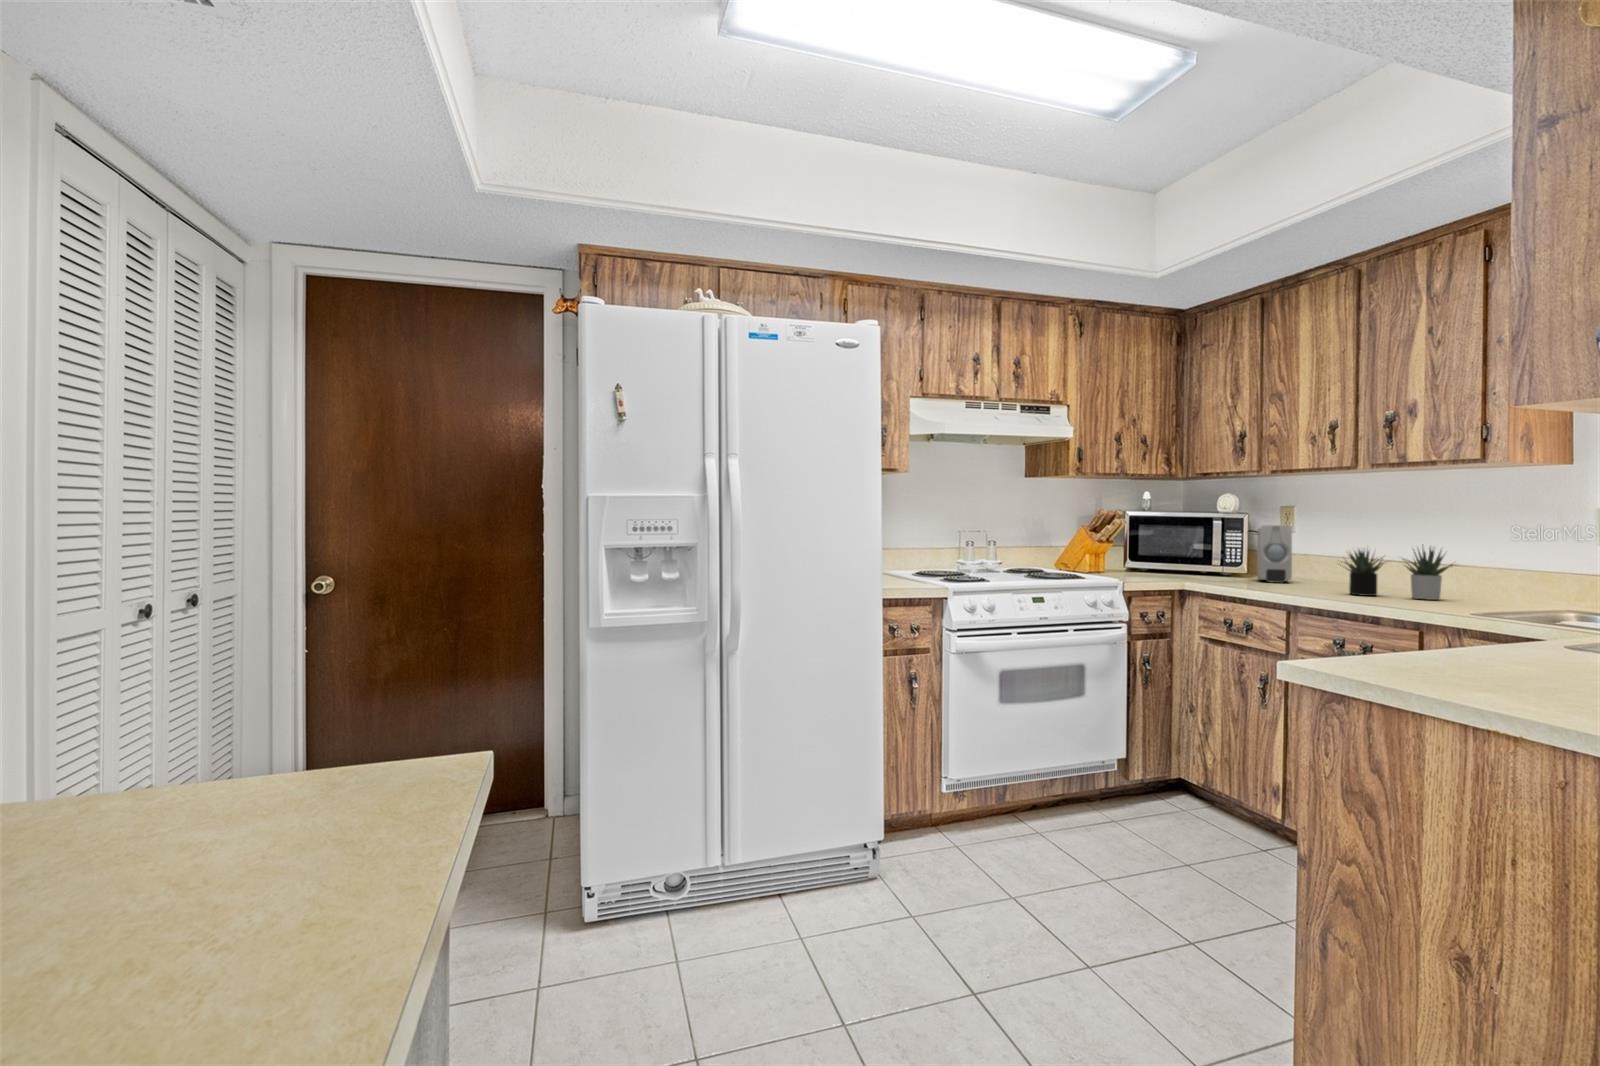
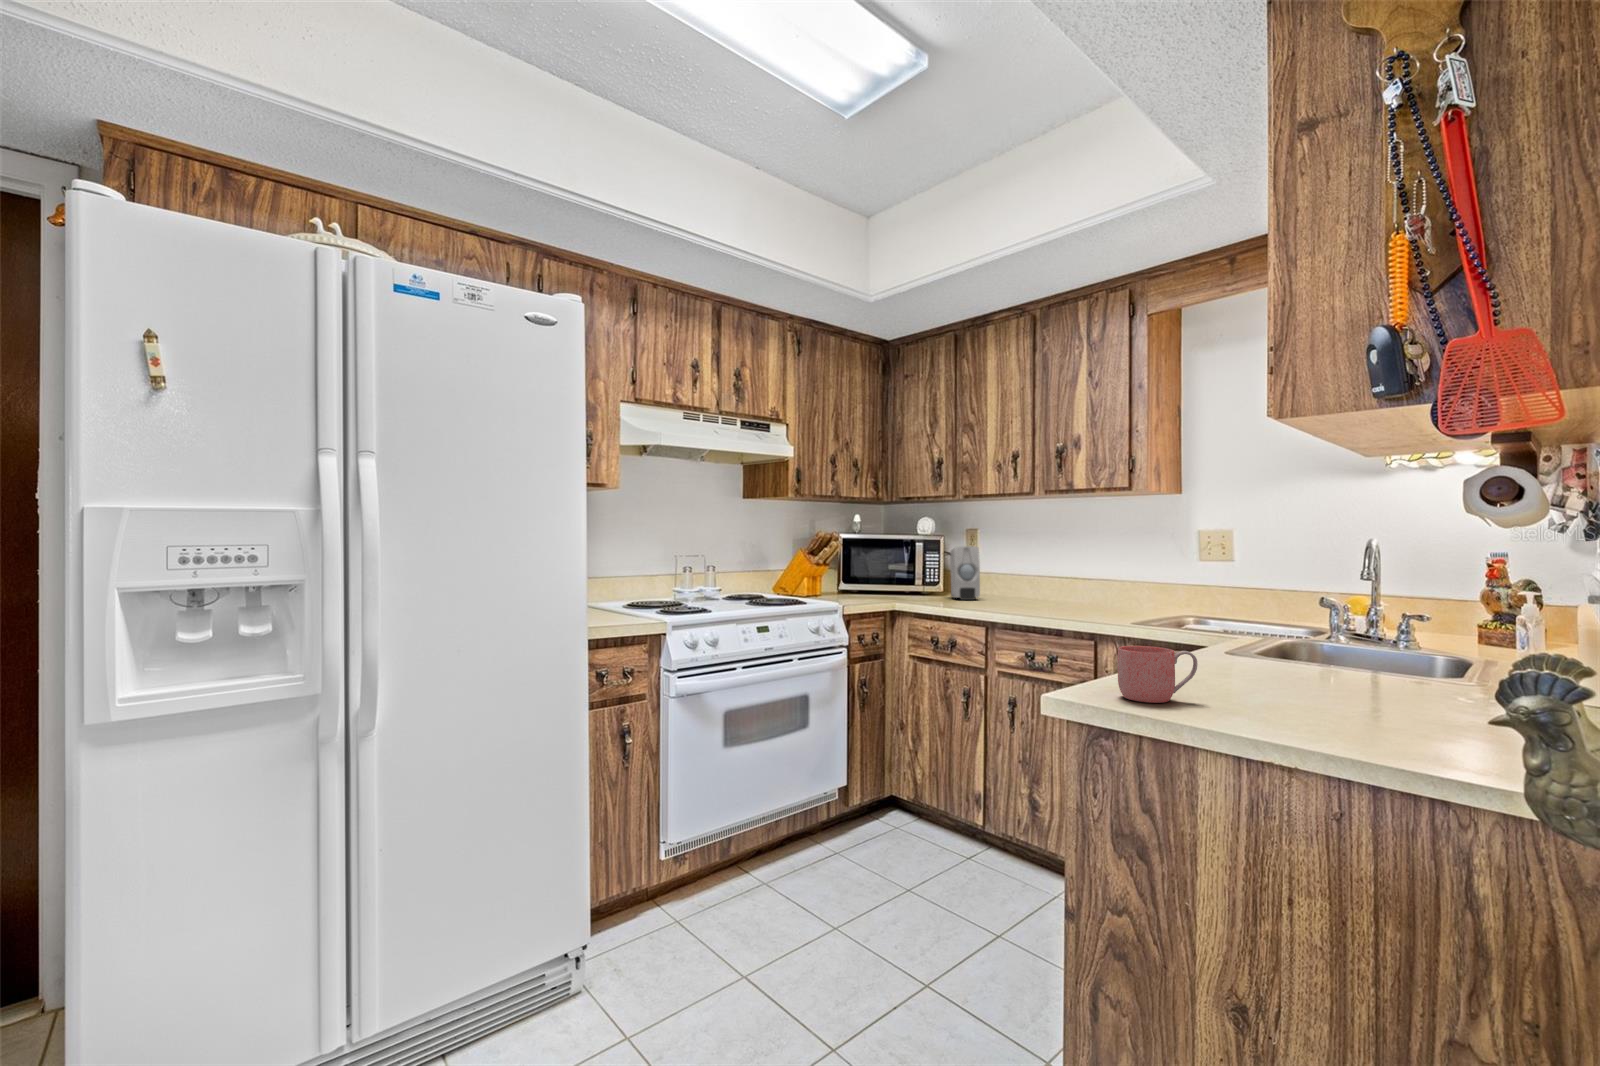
succulent plant: present [1341,544,1453,600] -> none [1020,561,1115,612]
mug: none [1357,621,1446,674] -> present [1118,646,1198,703]

